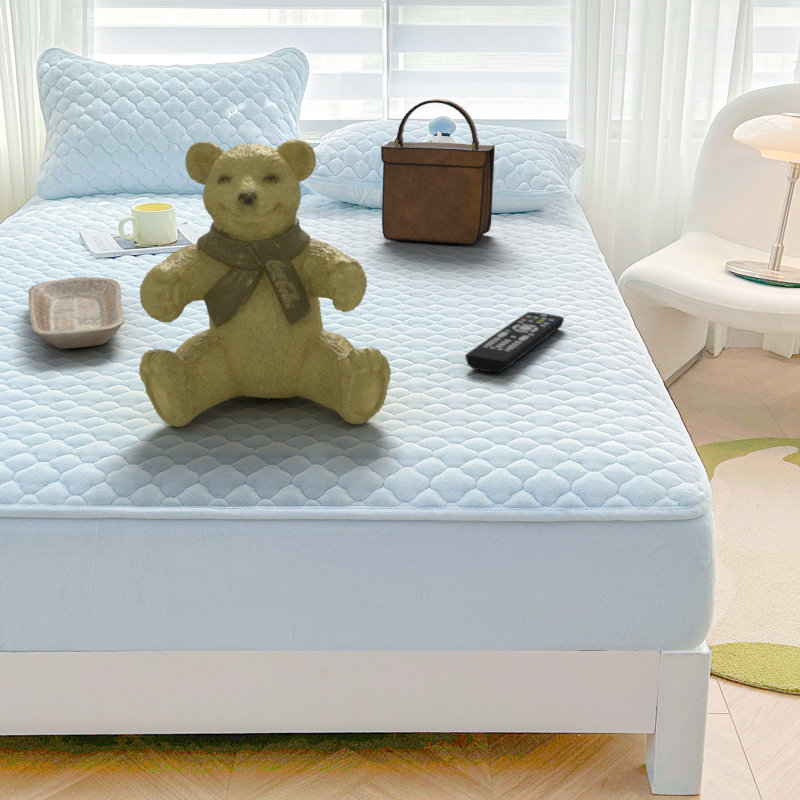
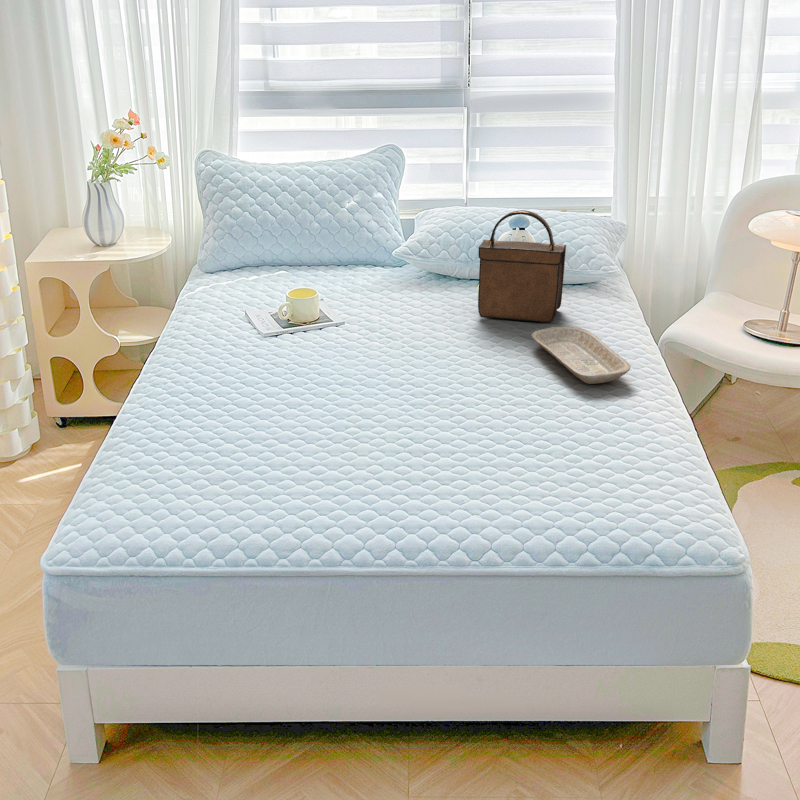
teddy bear: present [139,139,391,427] -> none [348,304,522,504]
tray: present [29,277,125,349] -> present [532,327,630,384]
remote control: present [466,312,564,372] -> none [565,395,631,452]

